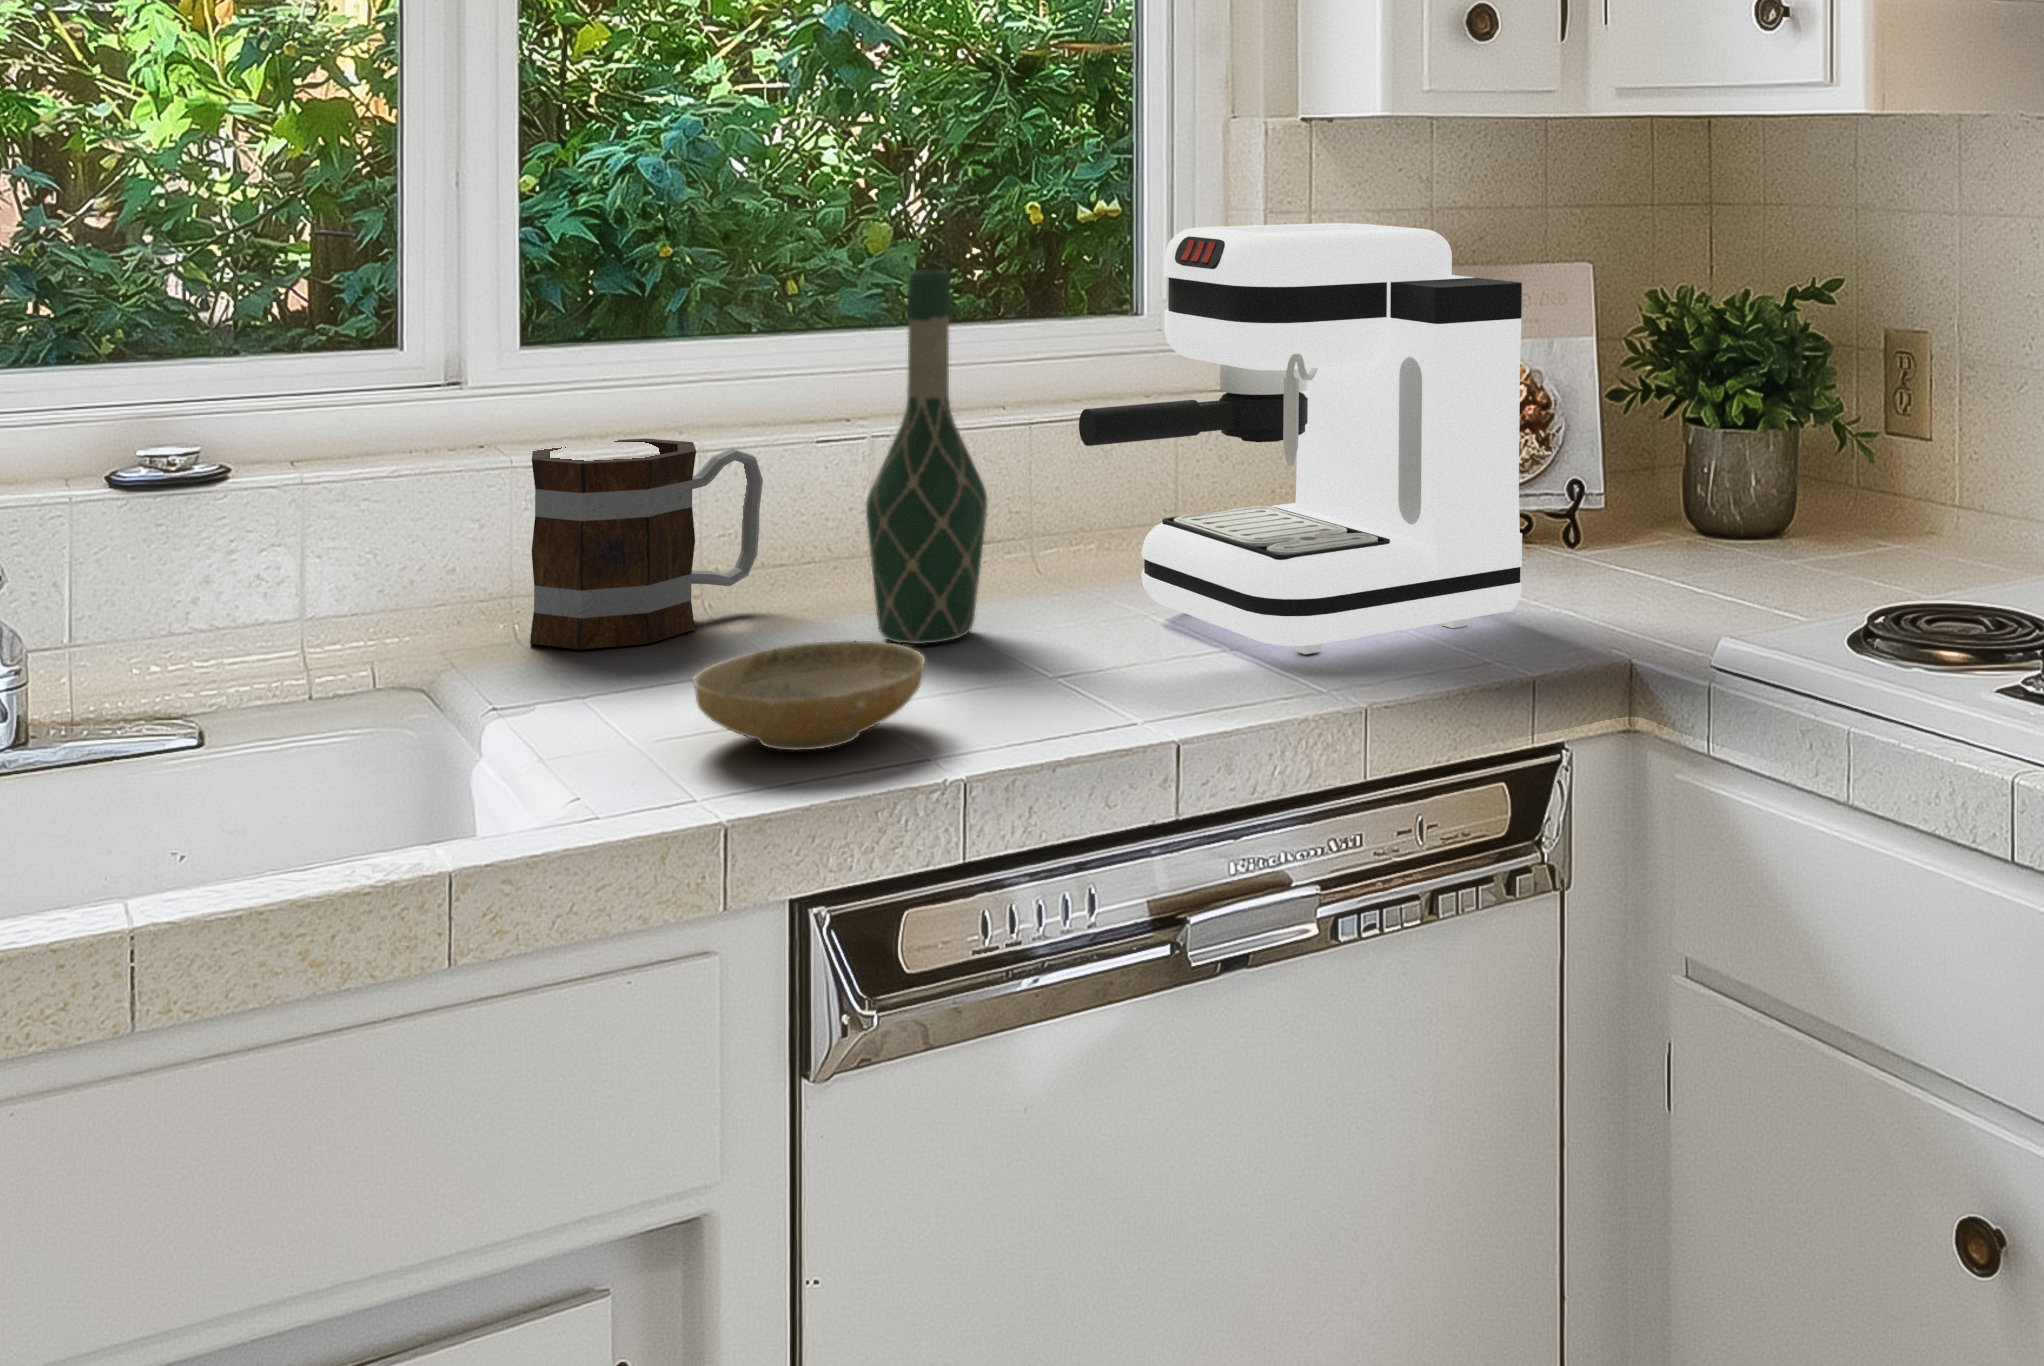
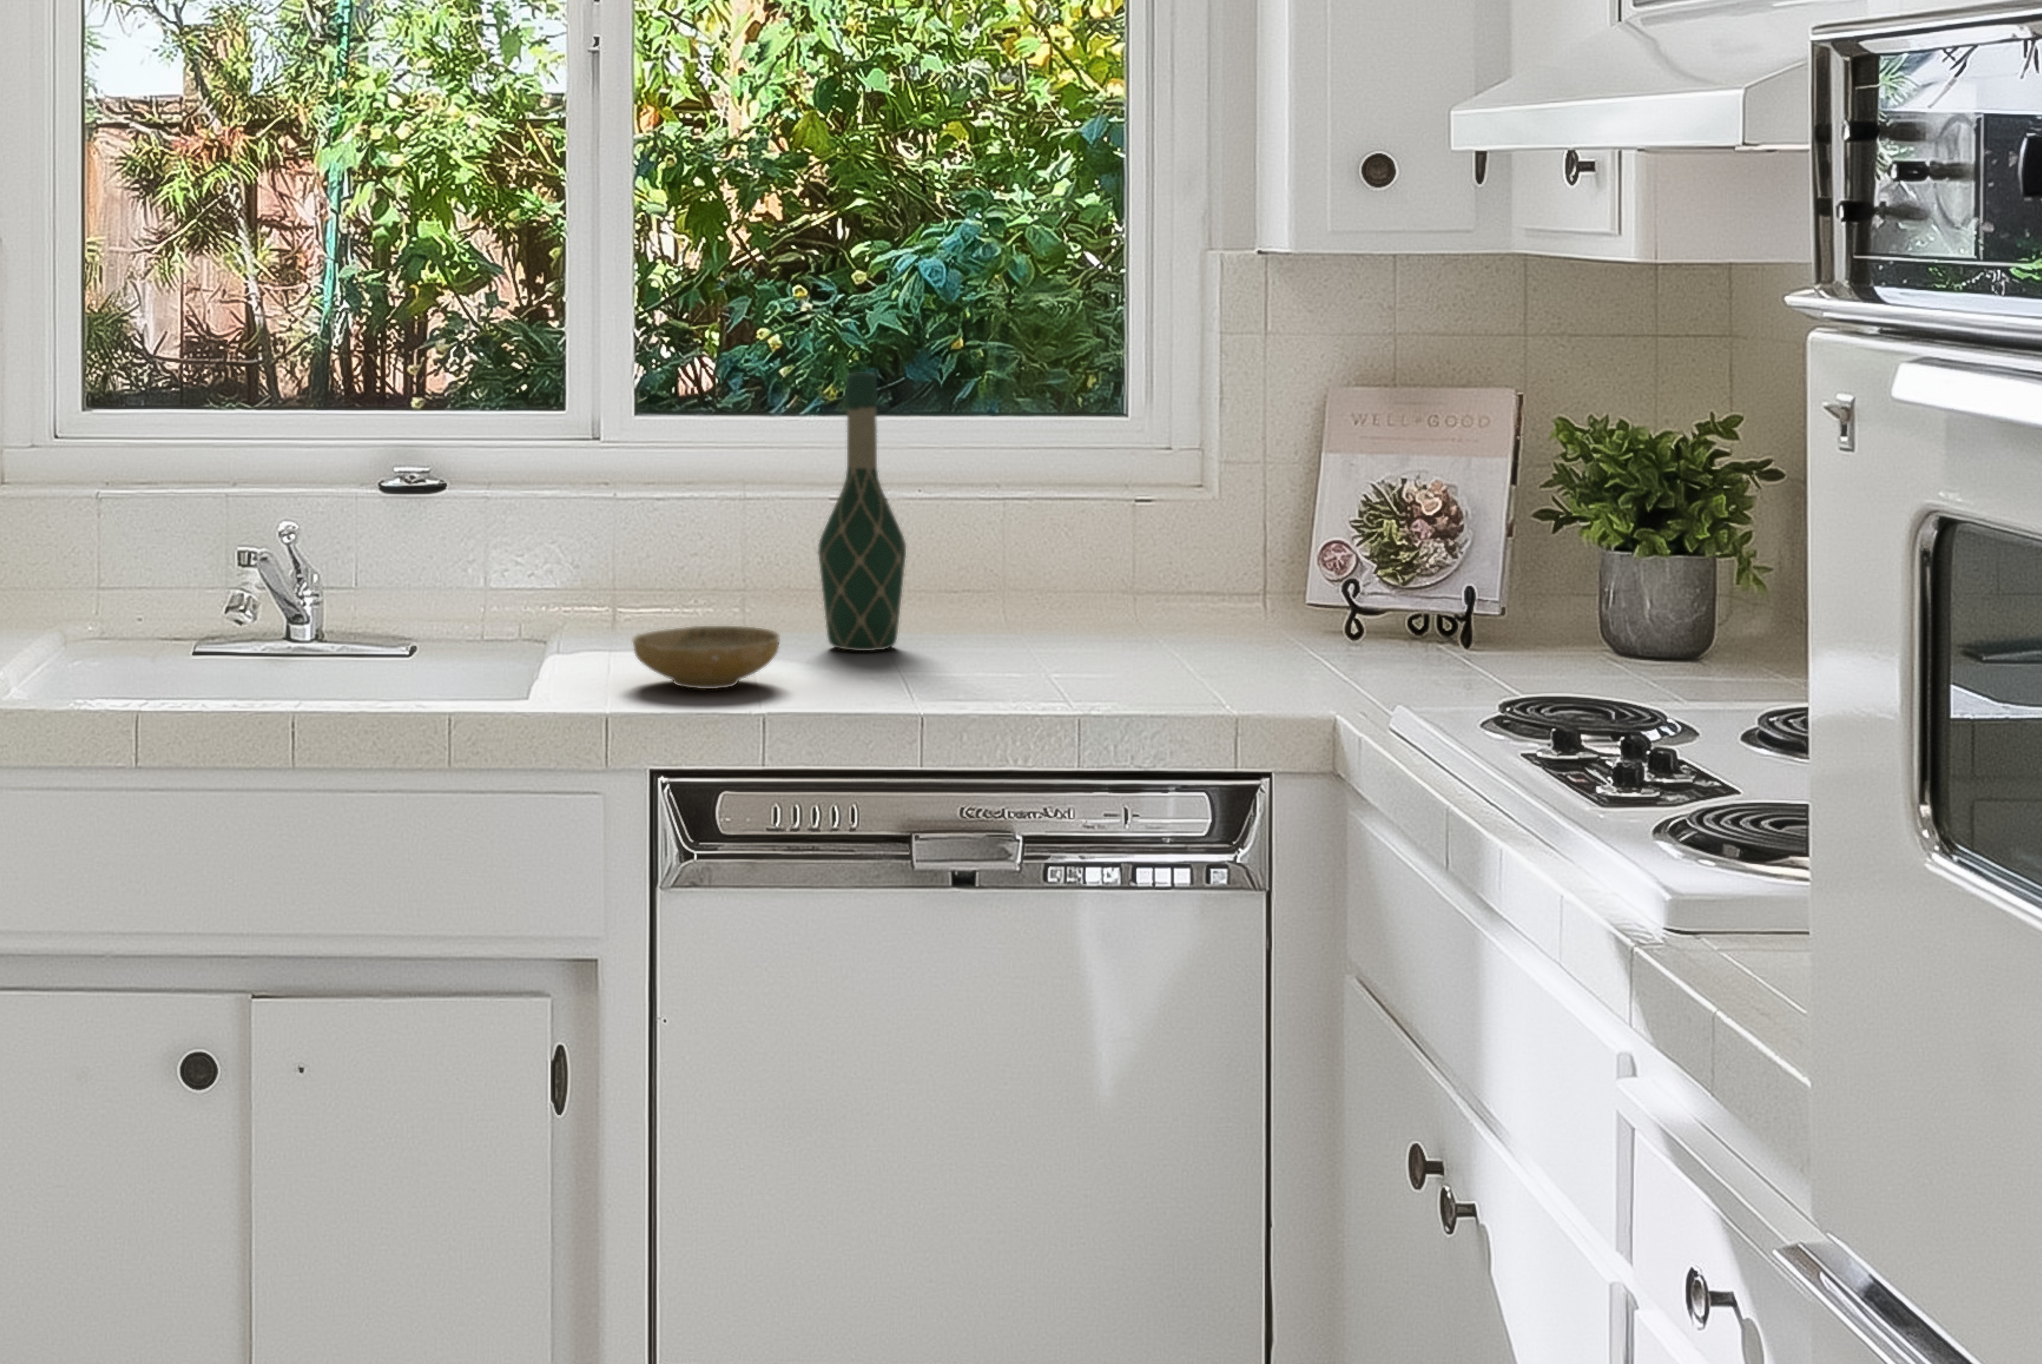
coffee maker: present [1079,223,1522,654] -> none [949,345,1289,682]
mug: present [530,438,763,650] -> none [623,490,789,634]

